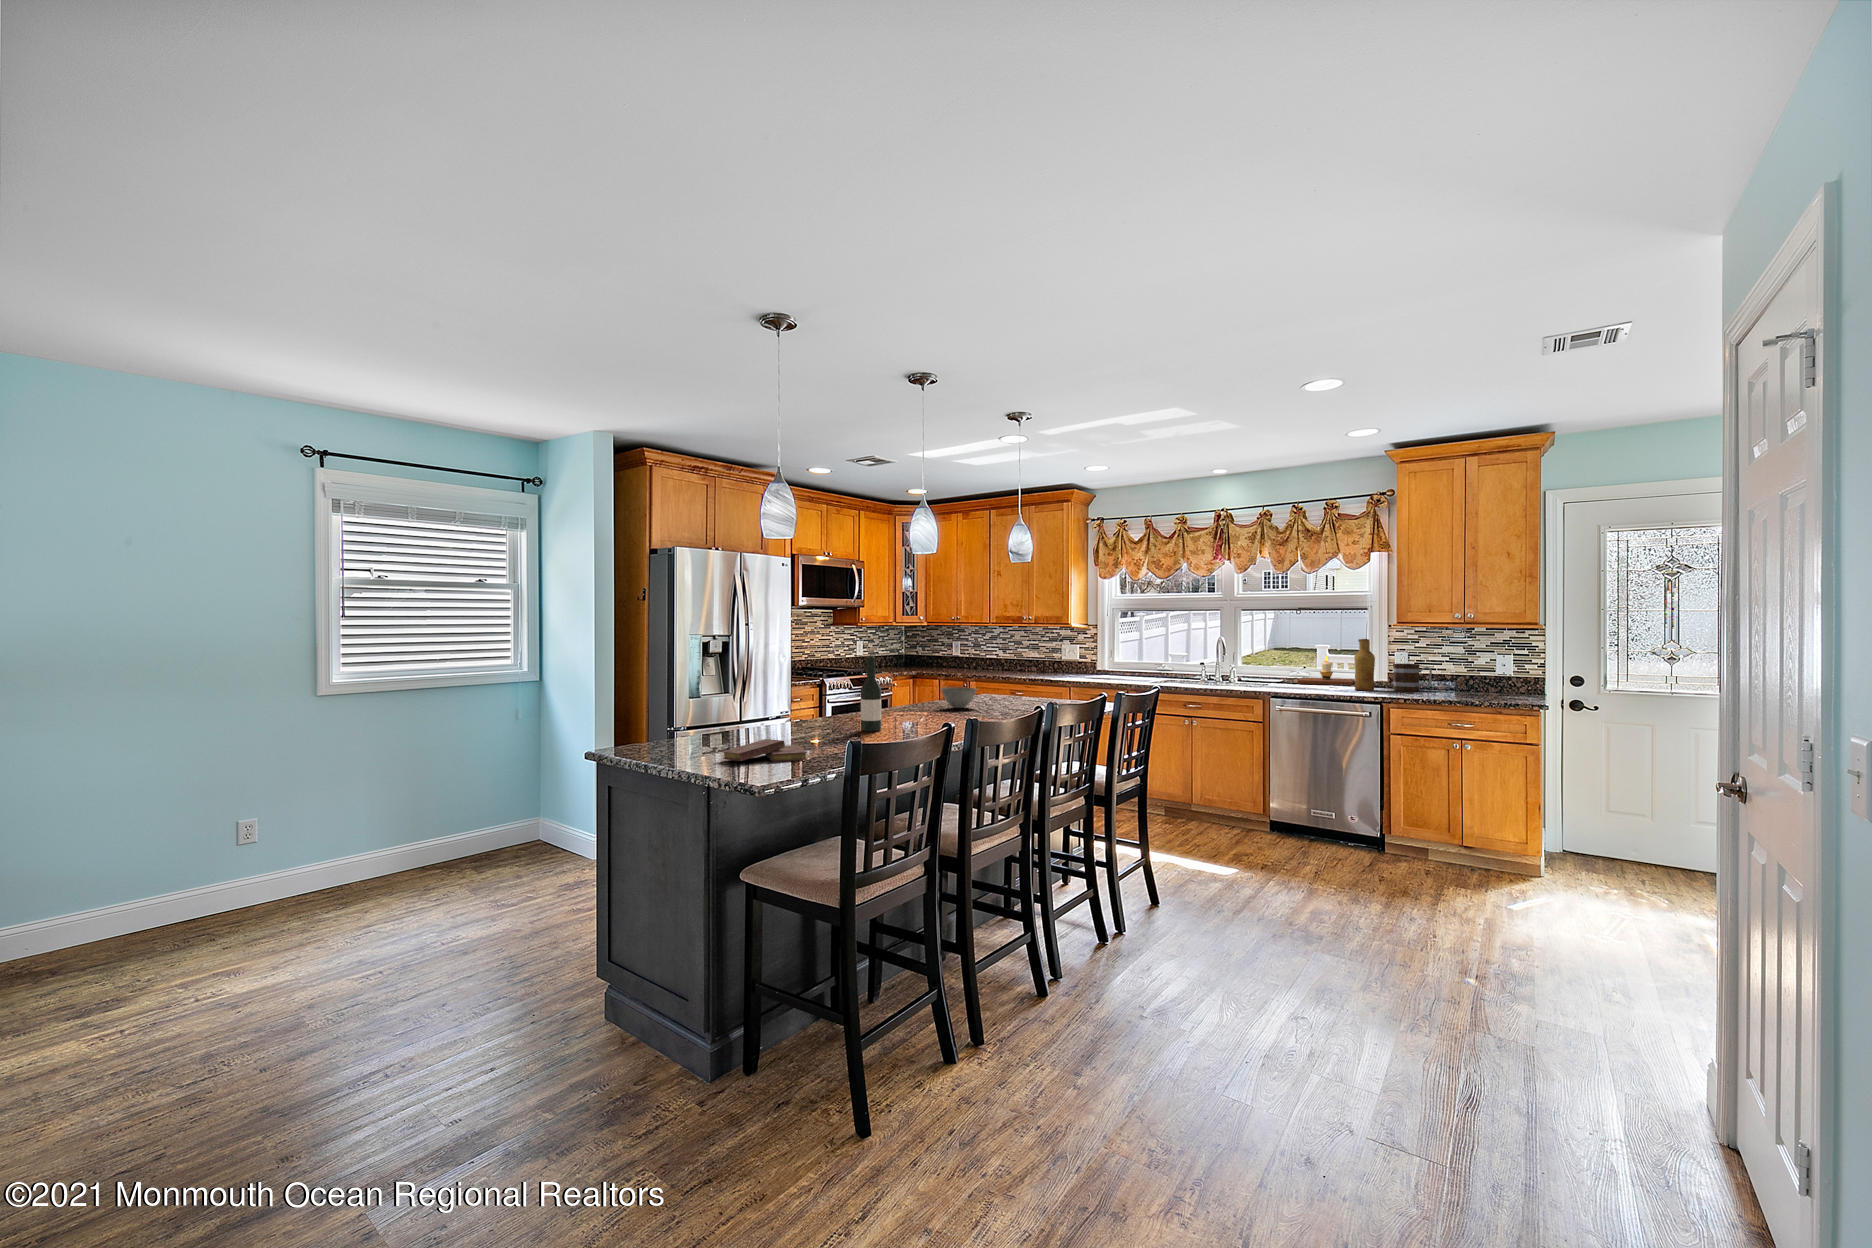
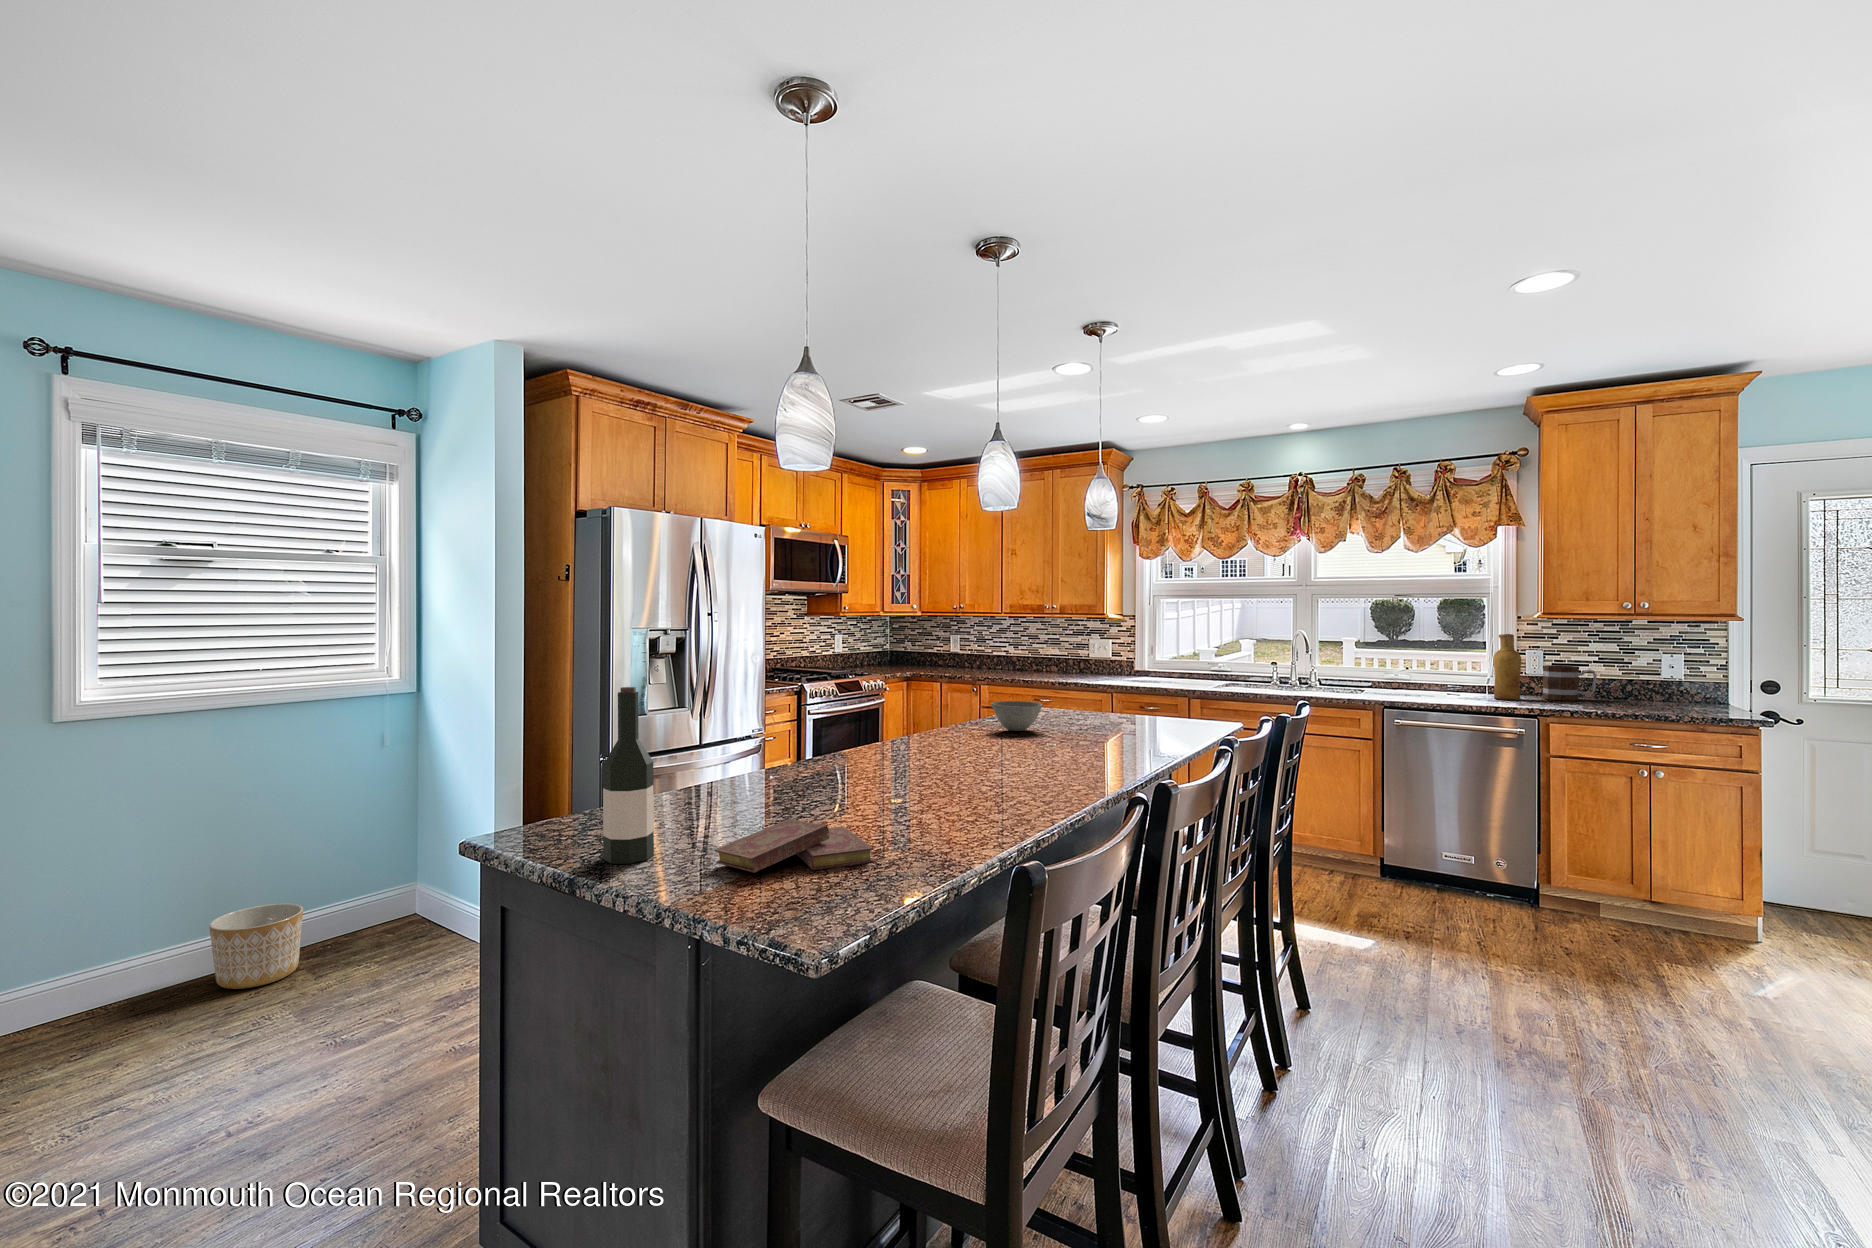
wine bottle: present [861,655,881,731] -> present [603,687,654,864]
candle: present [1297,656,1355,685] -> none [1396,654,1469,691]
planter: none [407,826,465,880] -> present [209,903,303,989]

